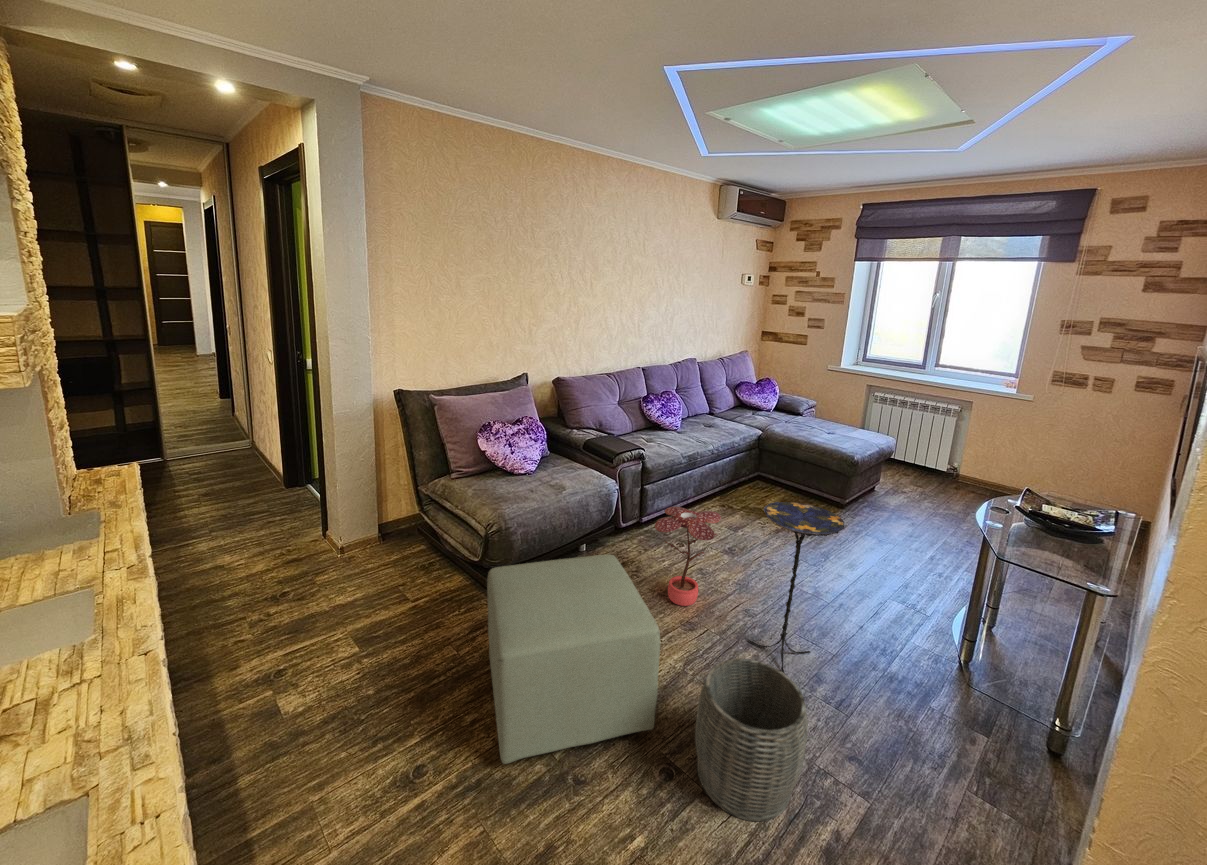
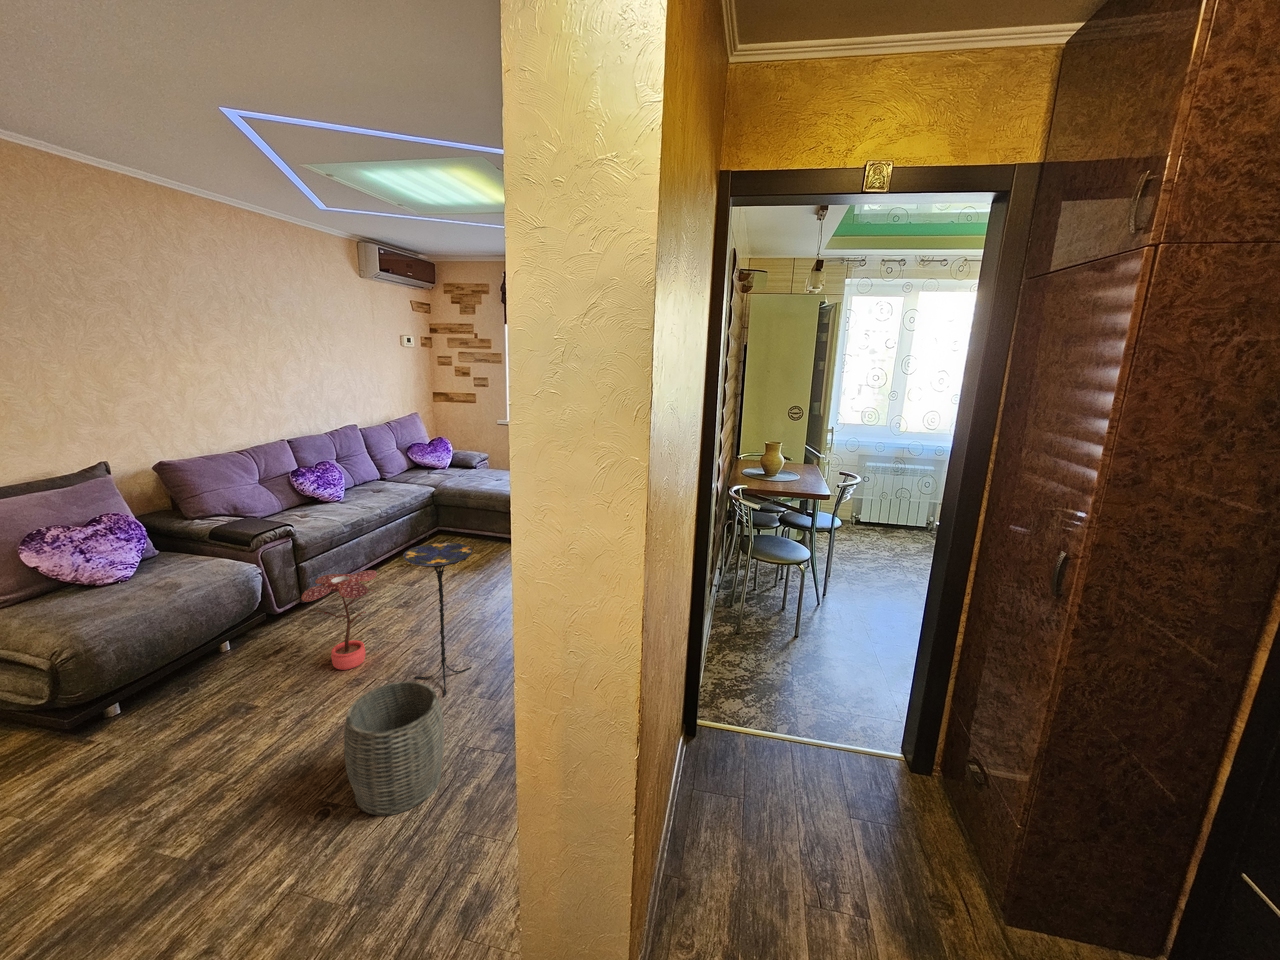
ottoman: present [487,554,660,764] -> none [56,636,308,892]

